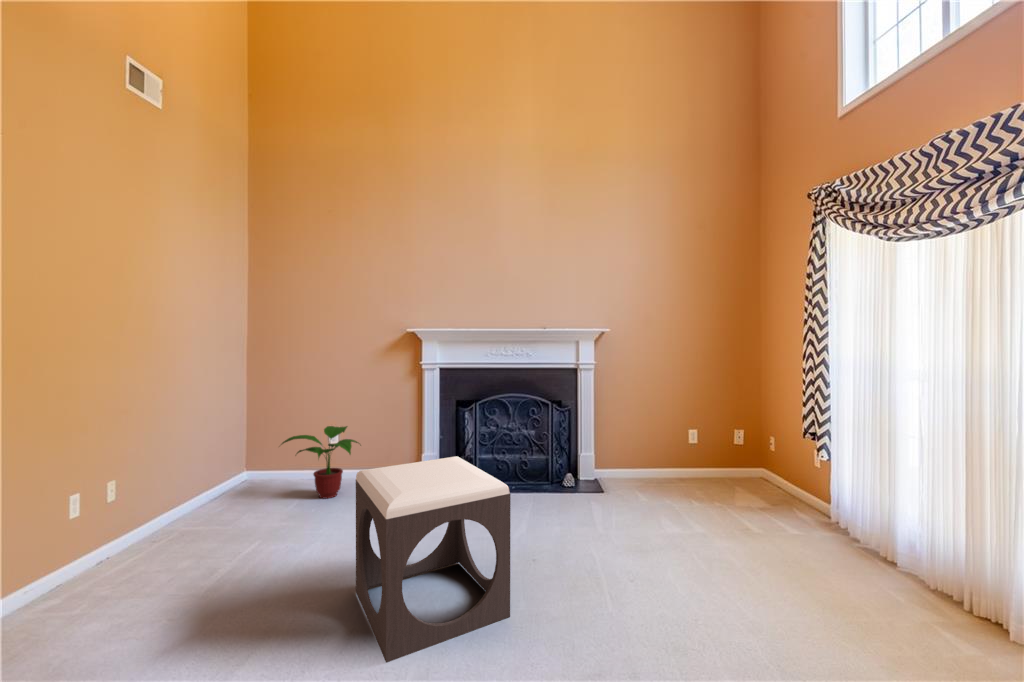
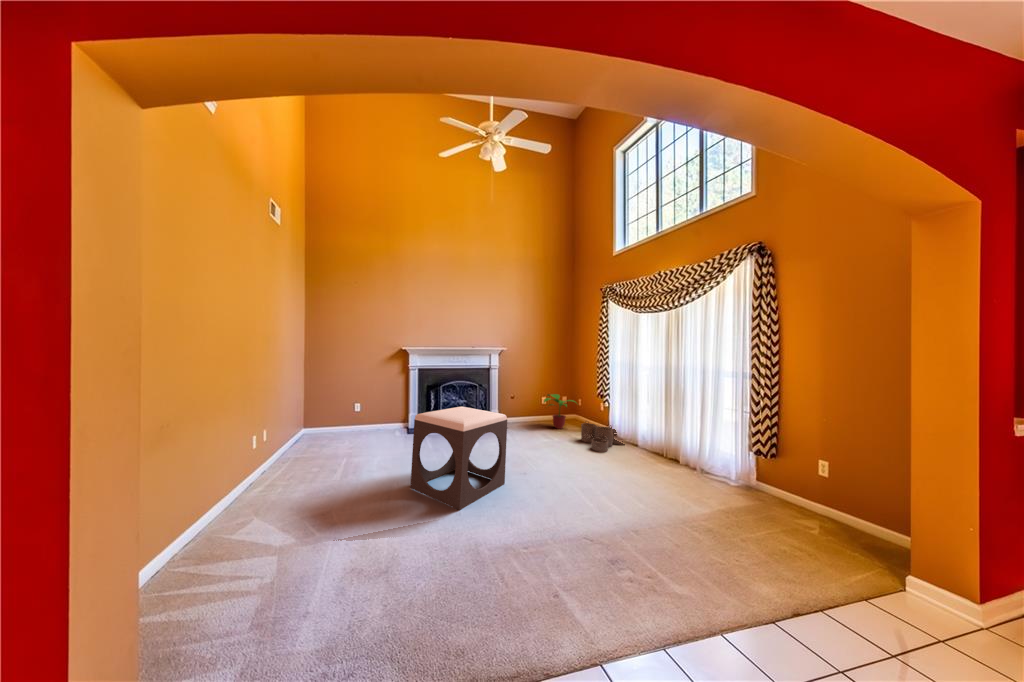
potted plant: present [281,426,358,499] -> present [544,394,575,429]
woven basket: none [748,490,869,570] -> present [581,423,624,452]

